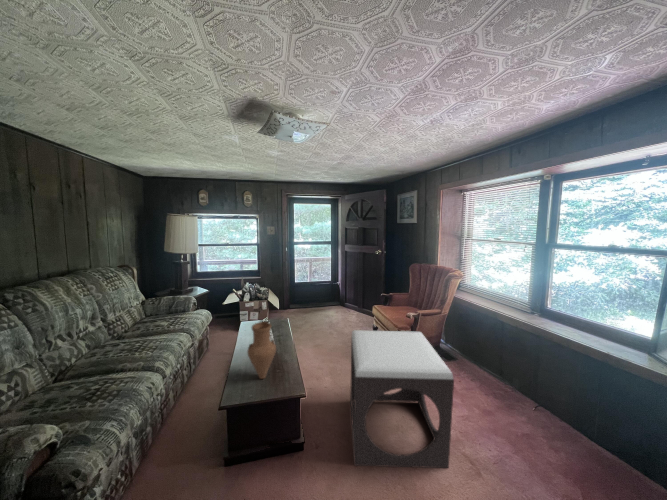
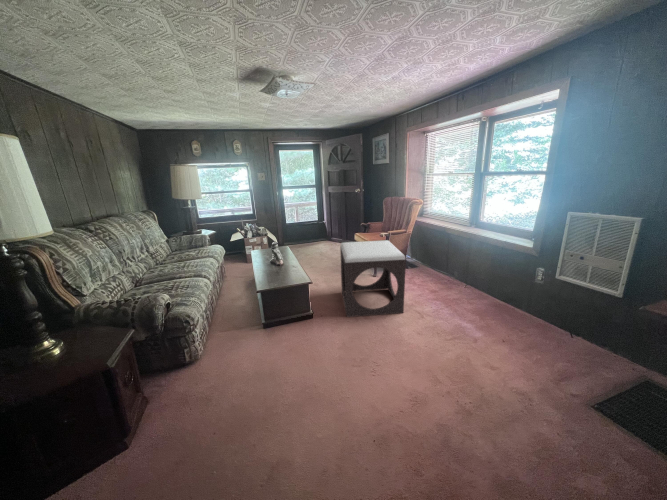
vase: present [248,322,276,379] -> none [271,237,290,274]

